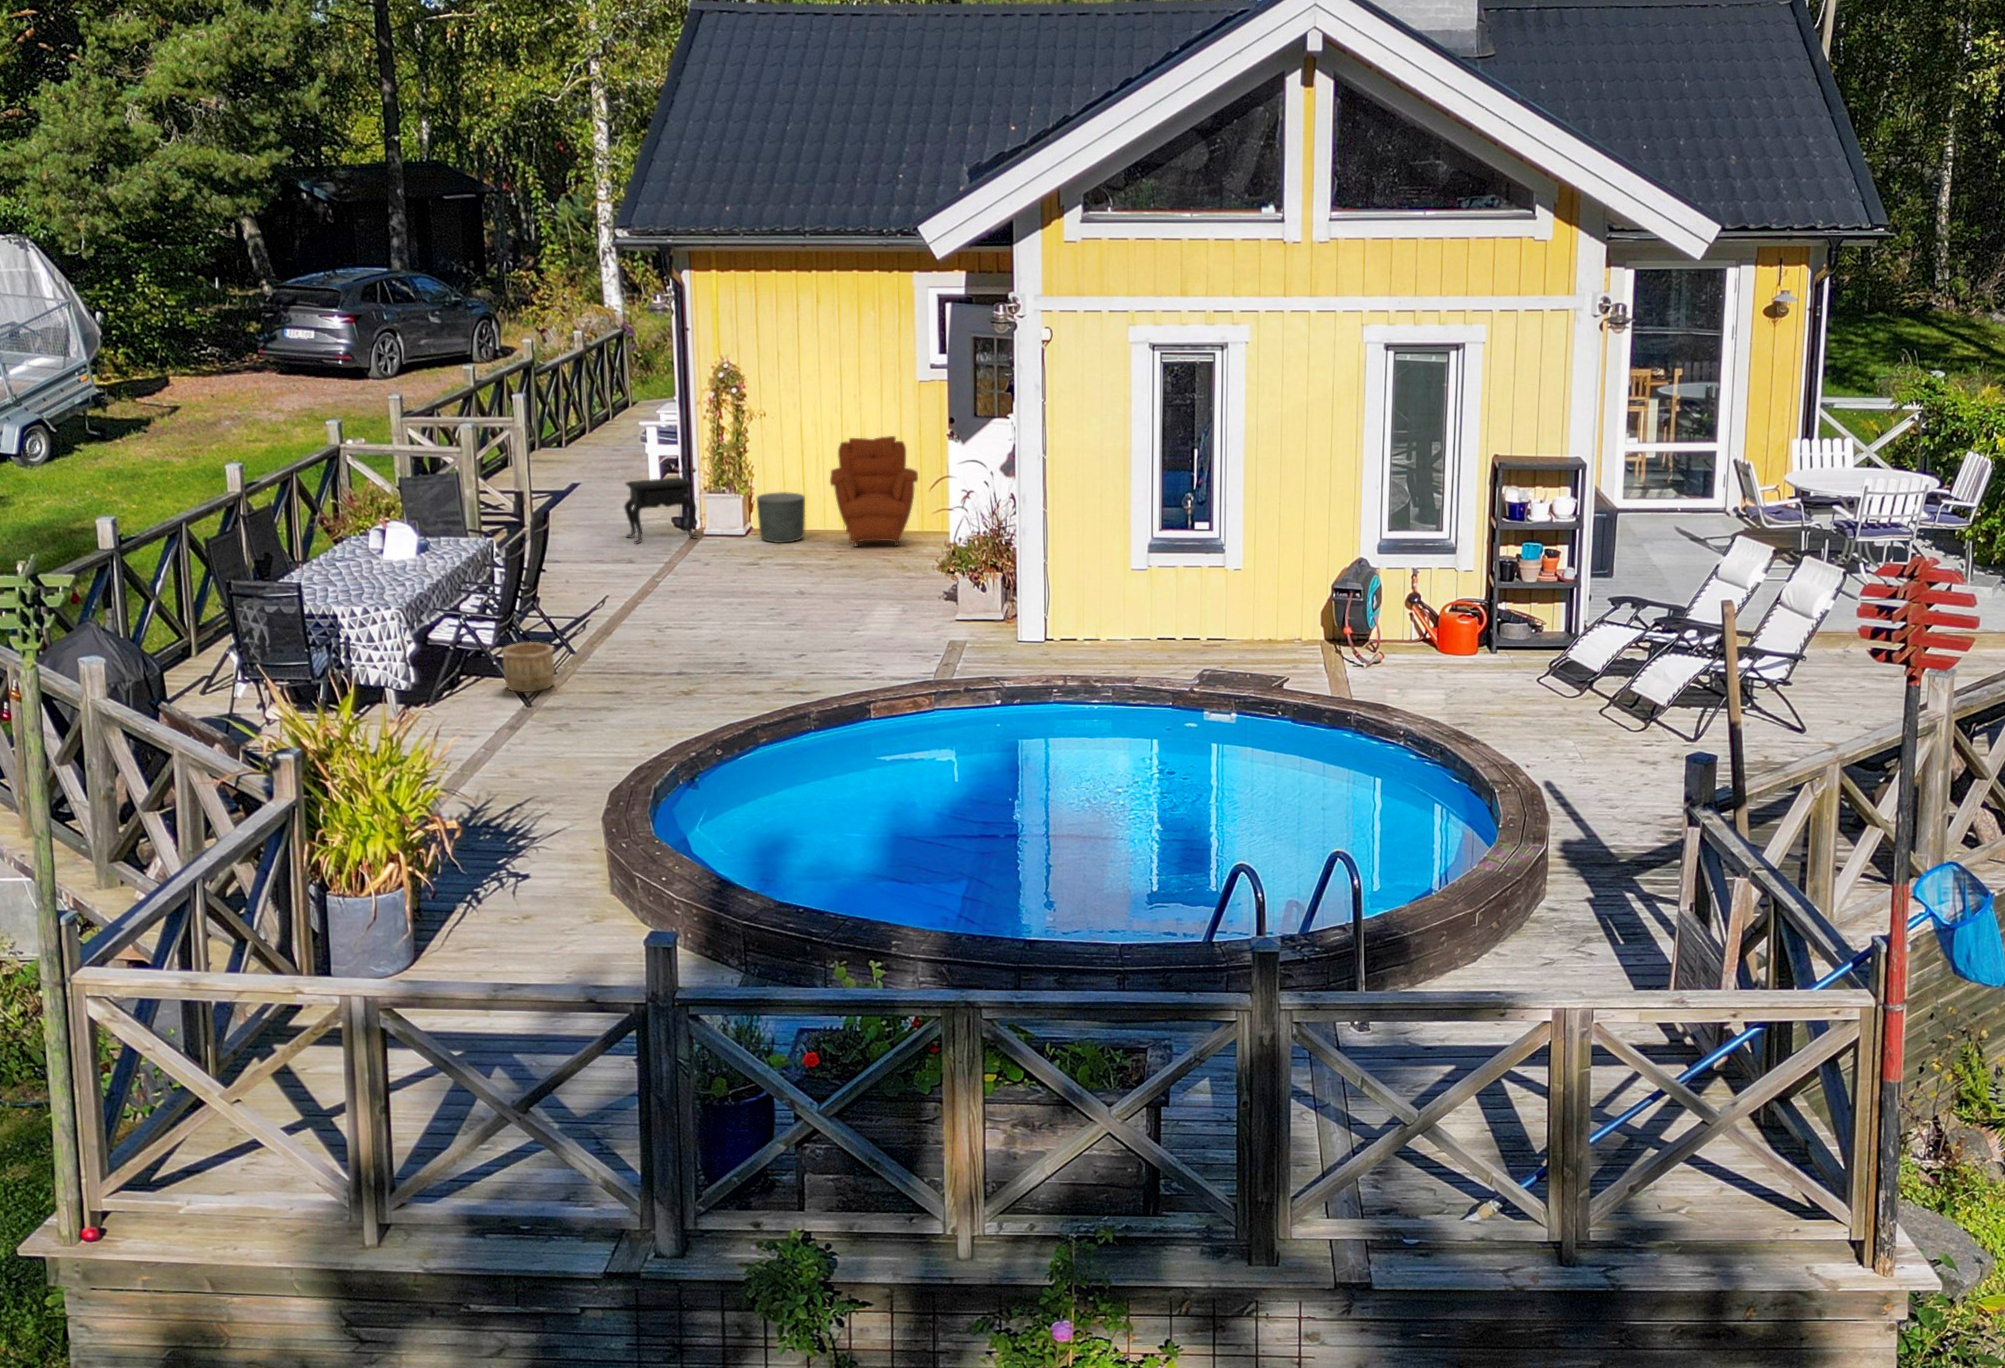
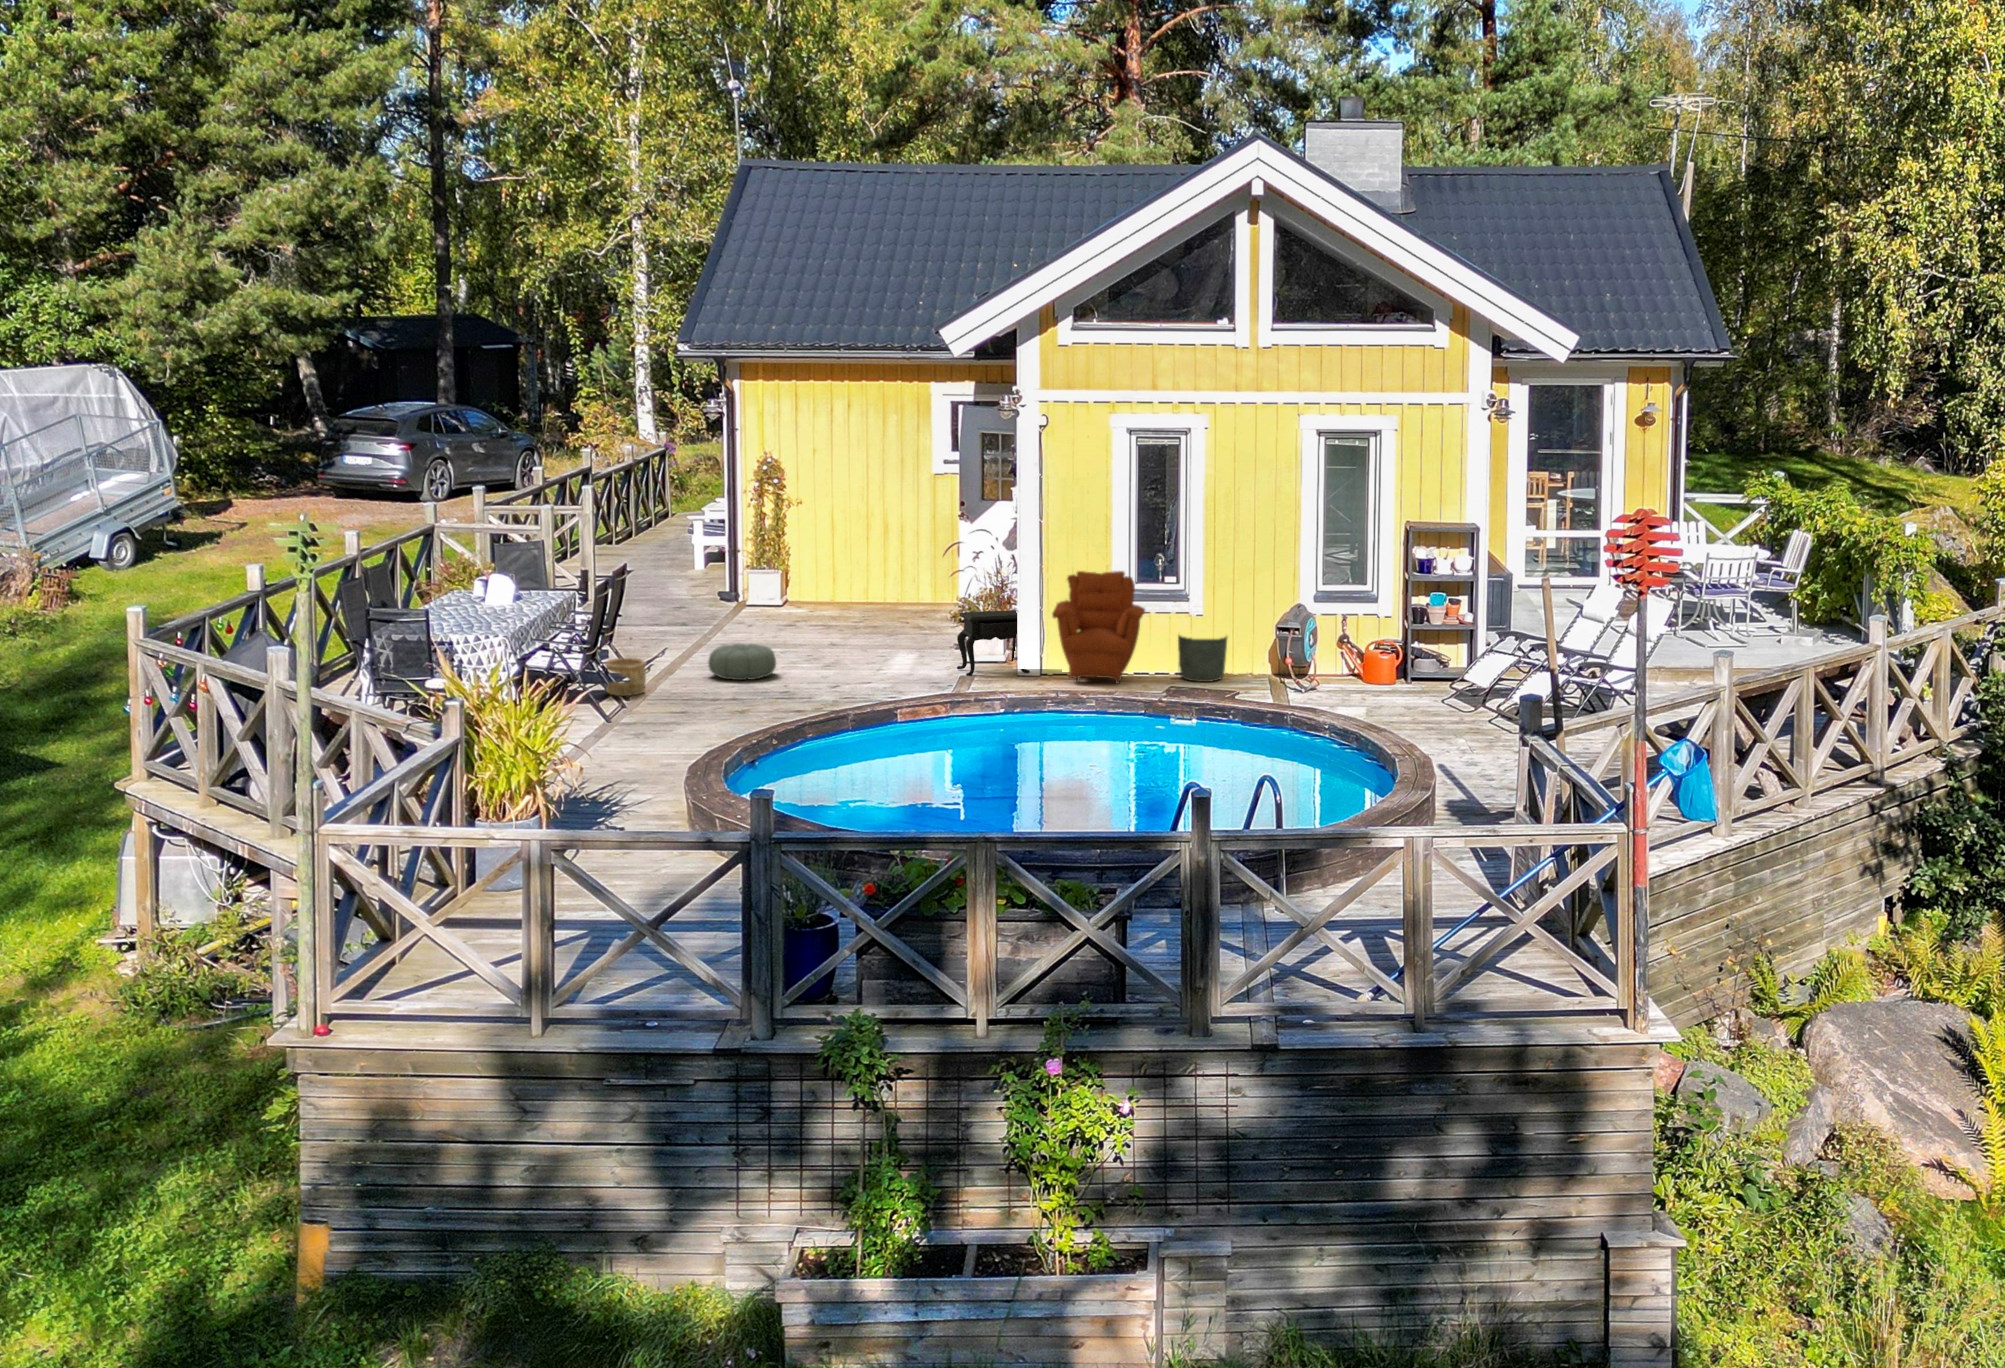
armchair: present [830,436,918,547] -> present [1052,571,1145,684]
side table: present [624,477,697,544] -> present [957,610,1029,676]
planter: present [757,492,805,543] -> present [1178,635,1227,682]
pouf: none [637,615,721,663] -> present [708,644,776,680]

